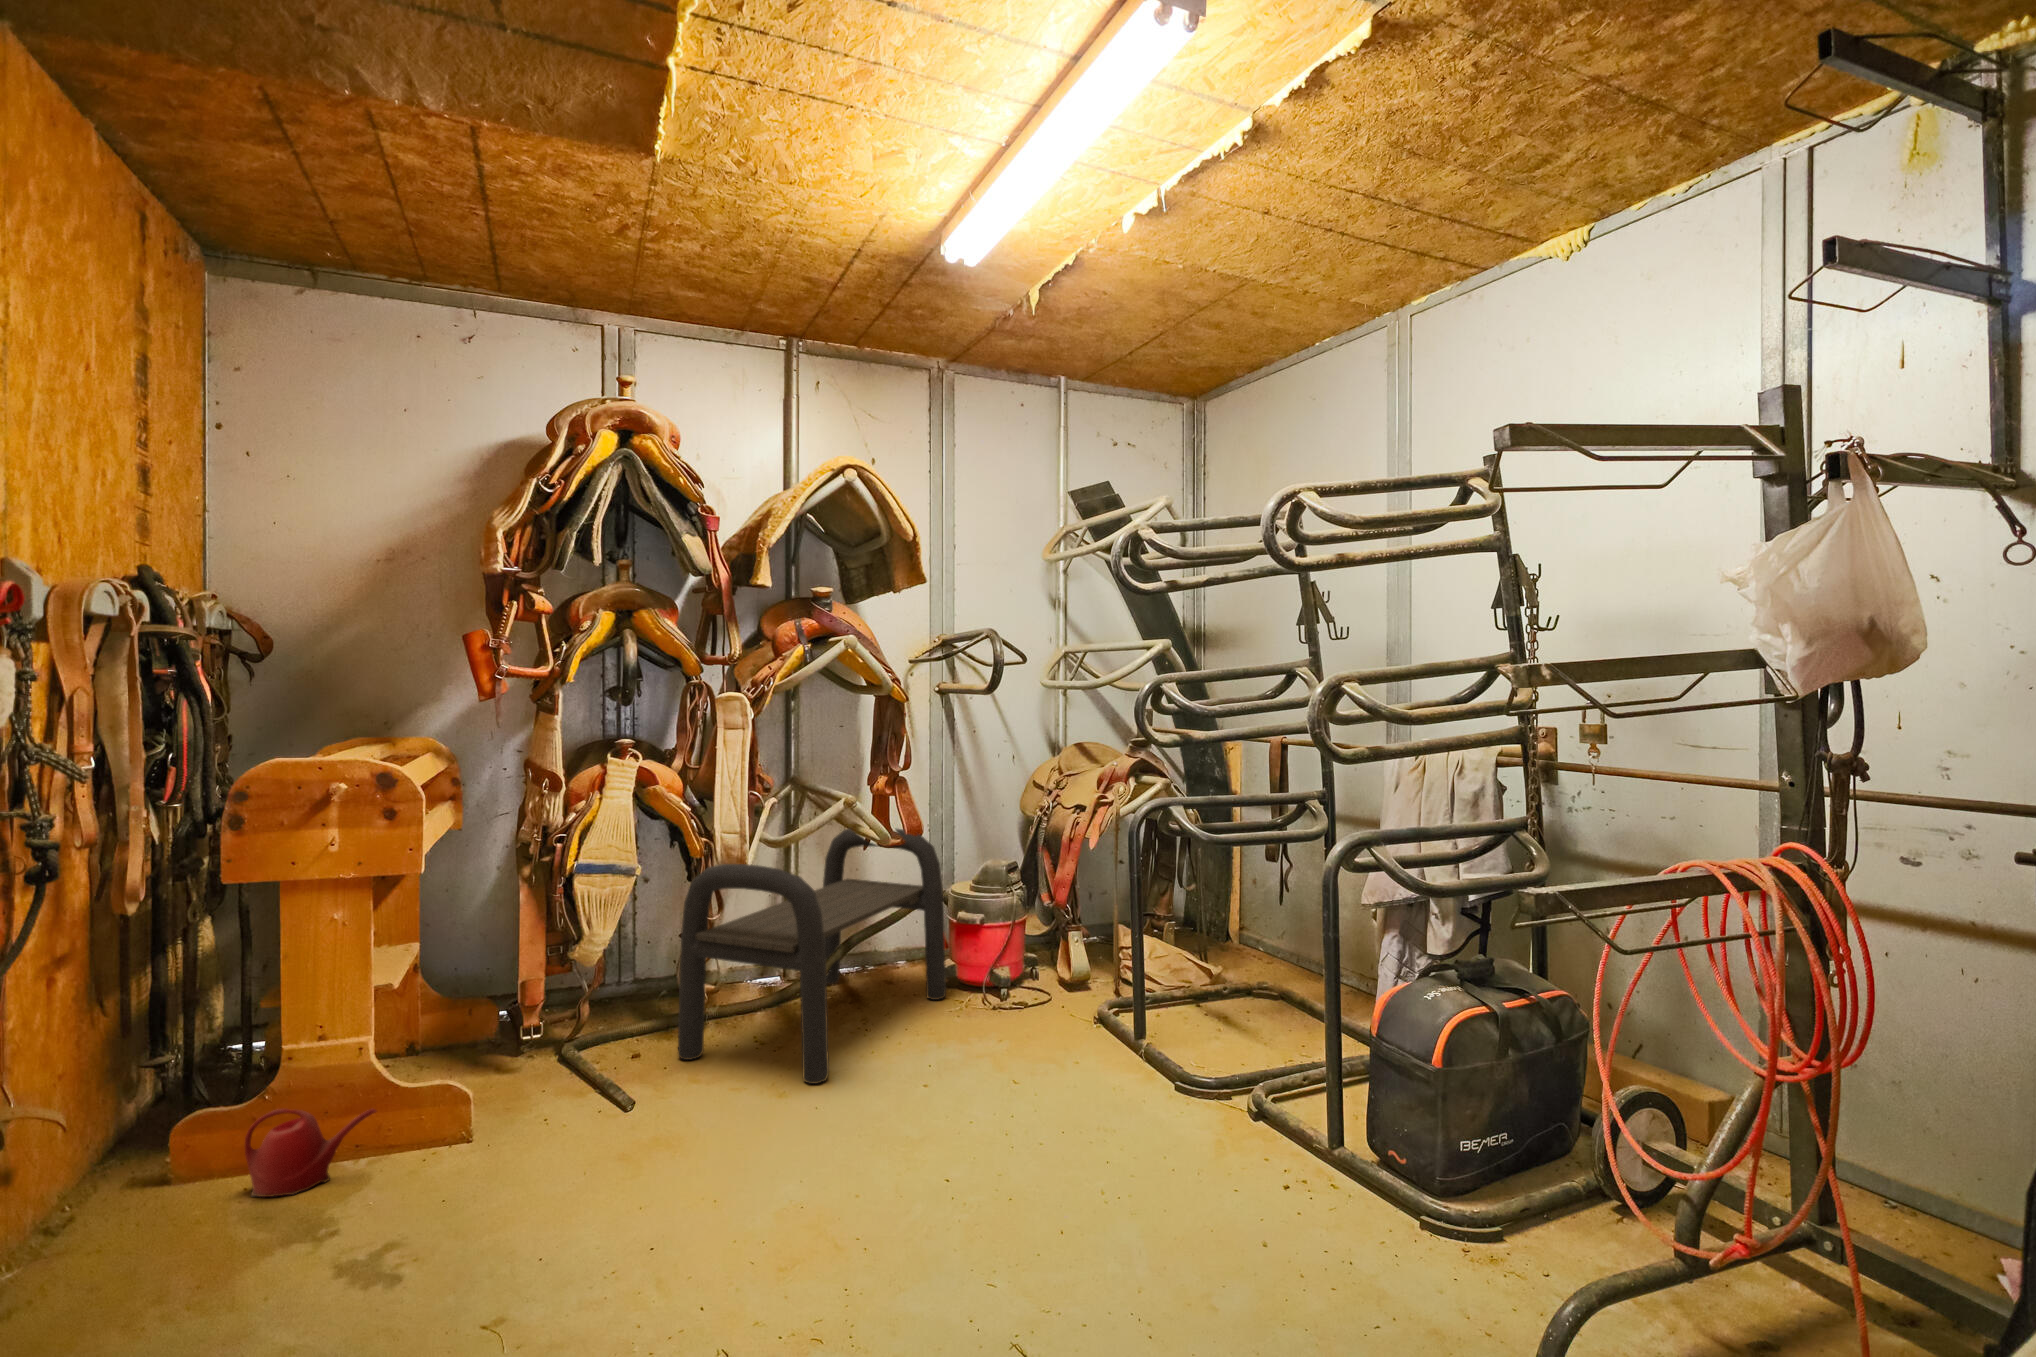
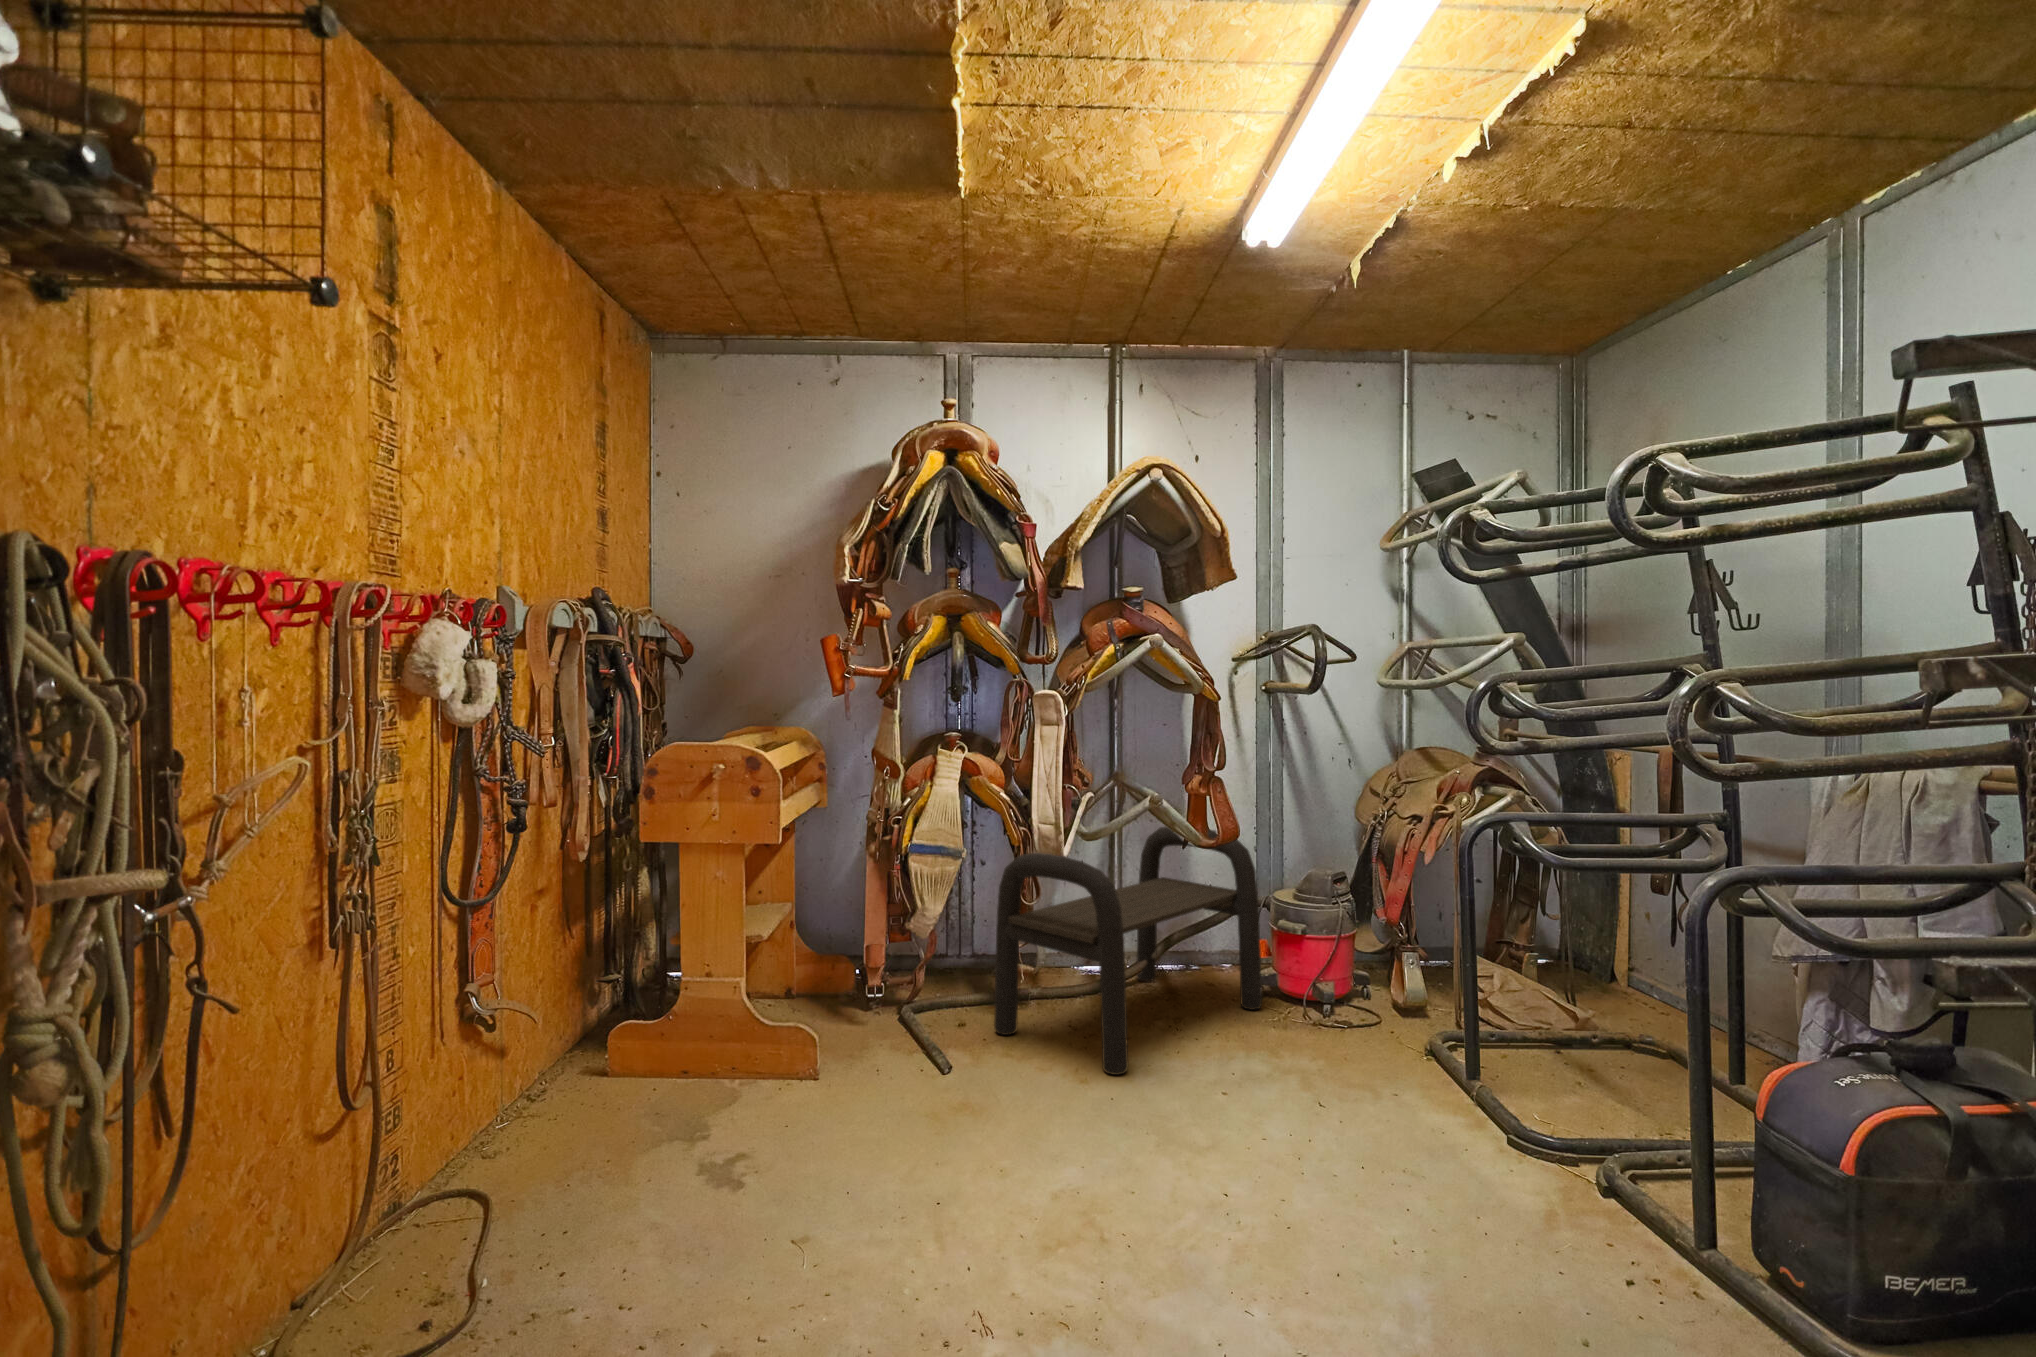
watering can: present [245,1109,376,1197] -> none [659,1026,748,1097]

